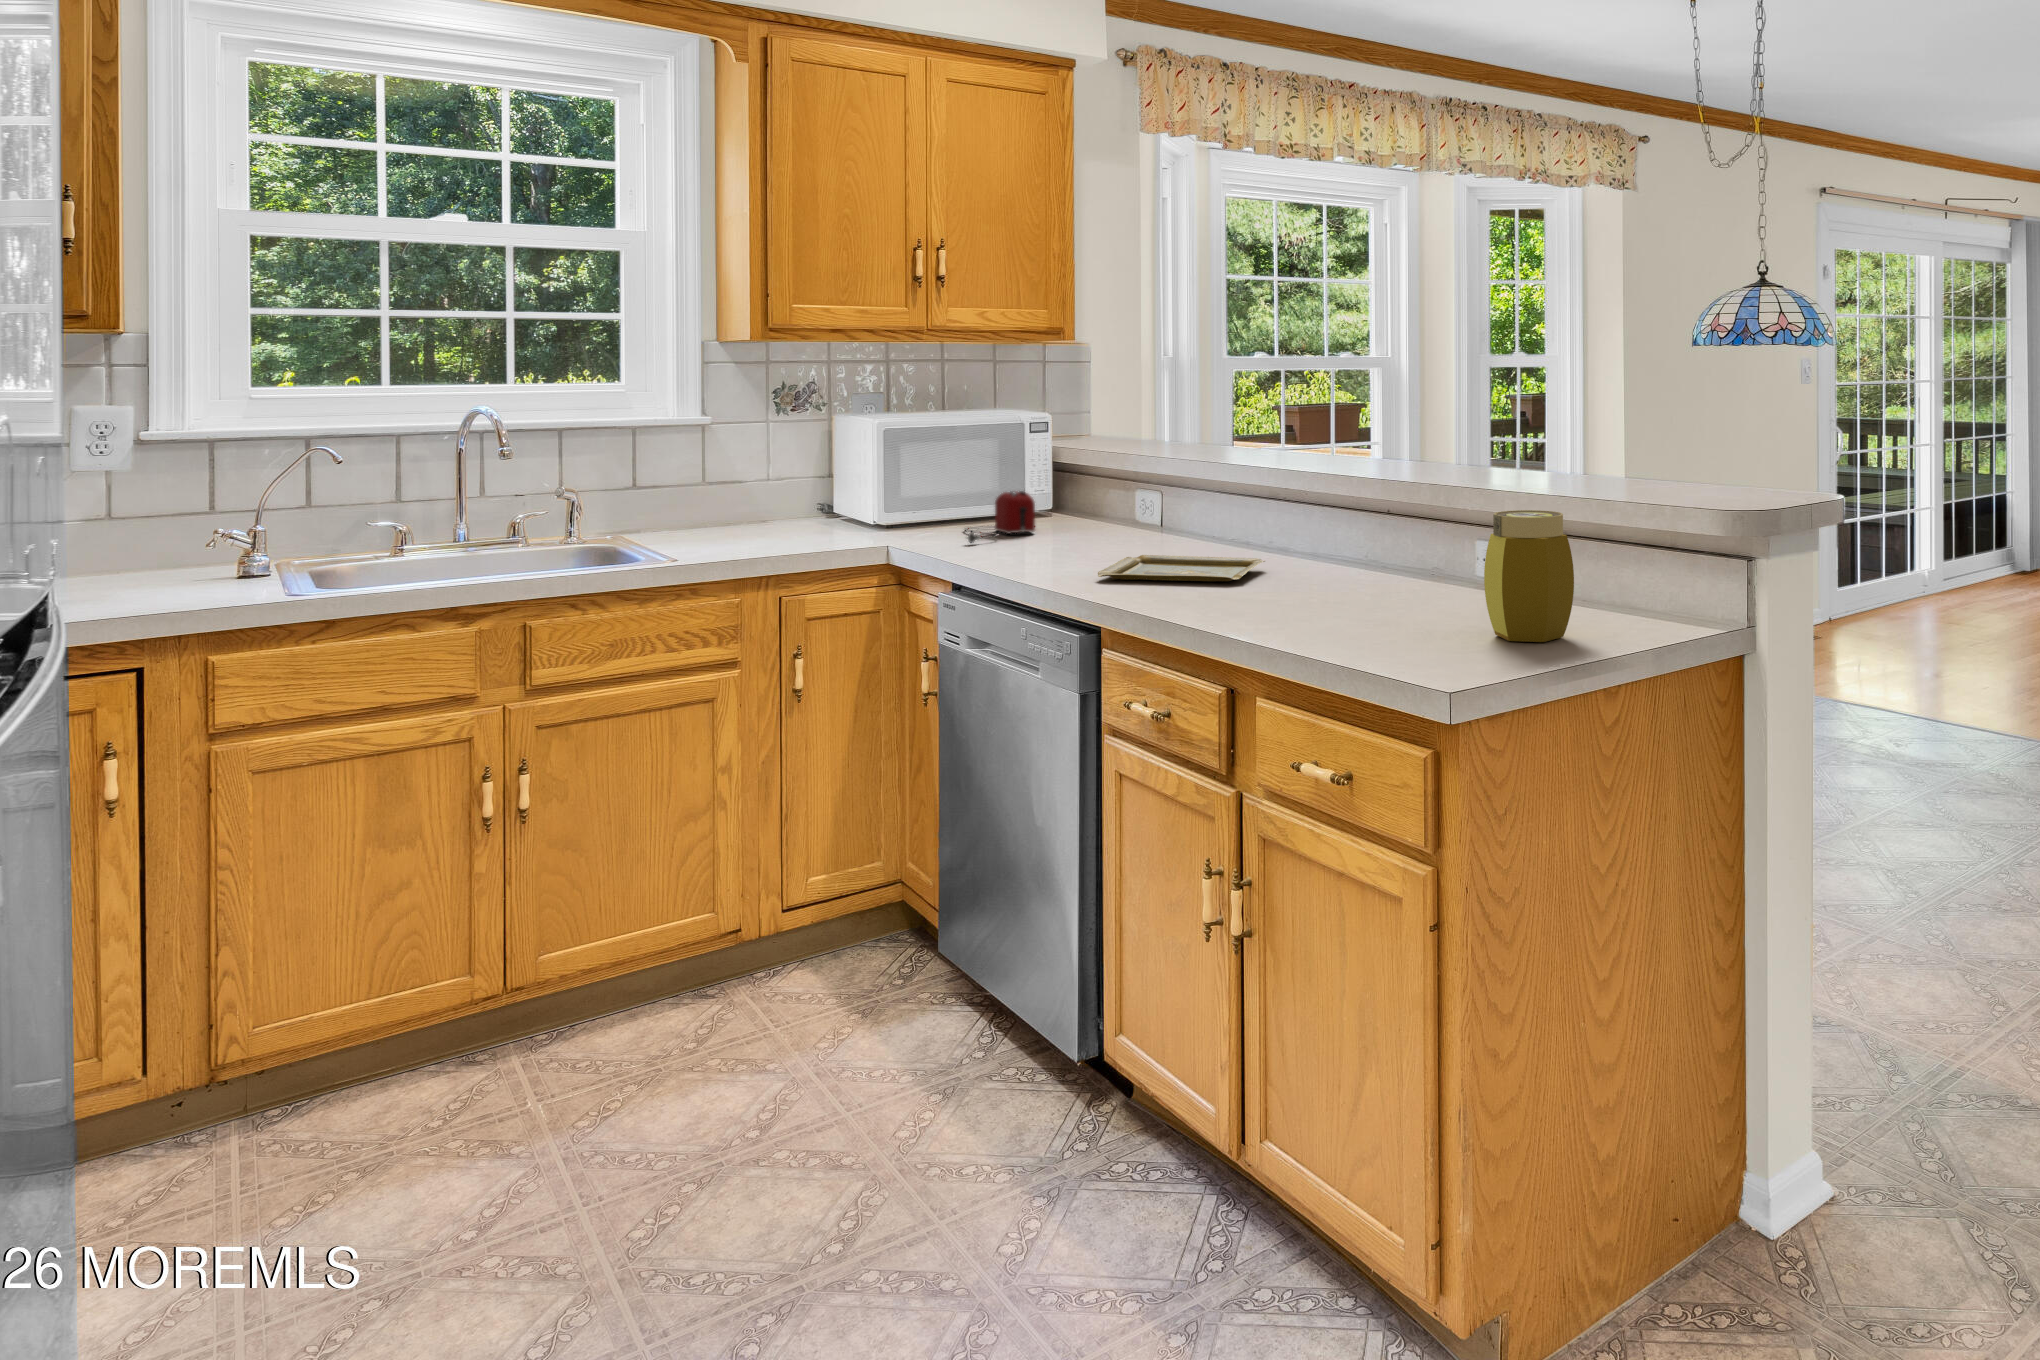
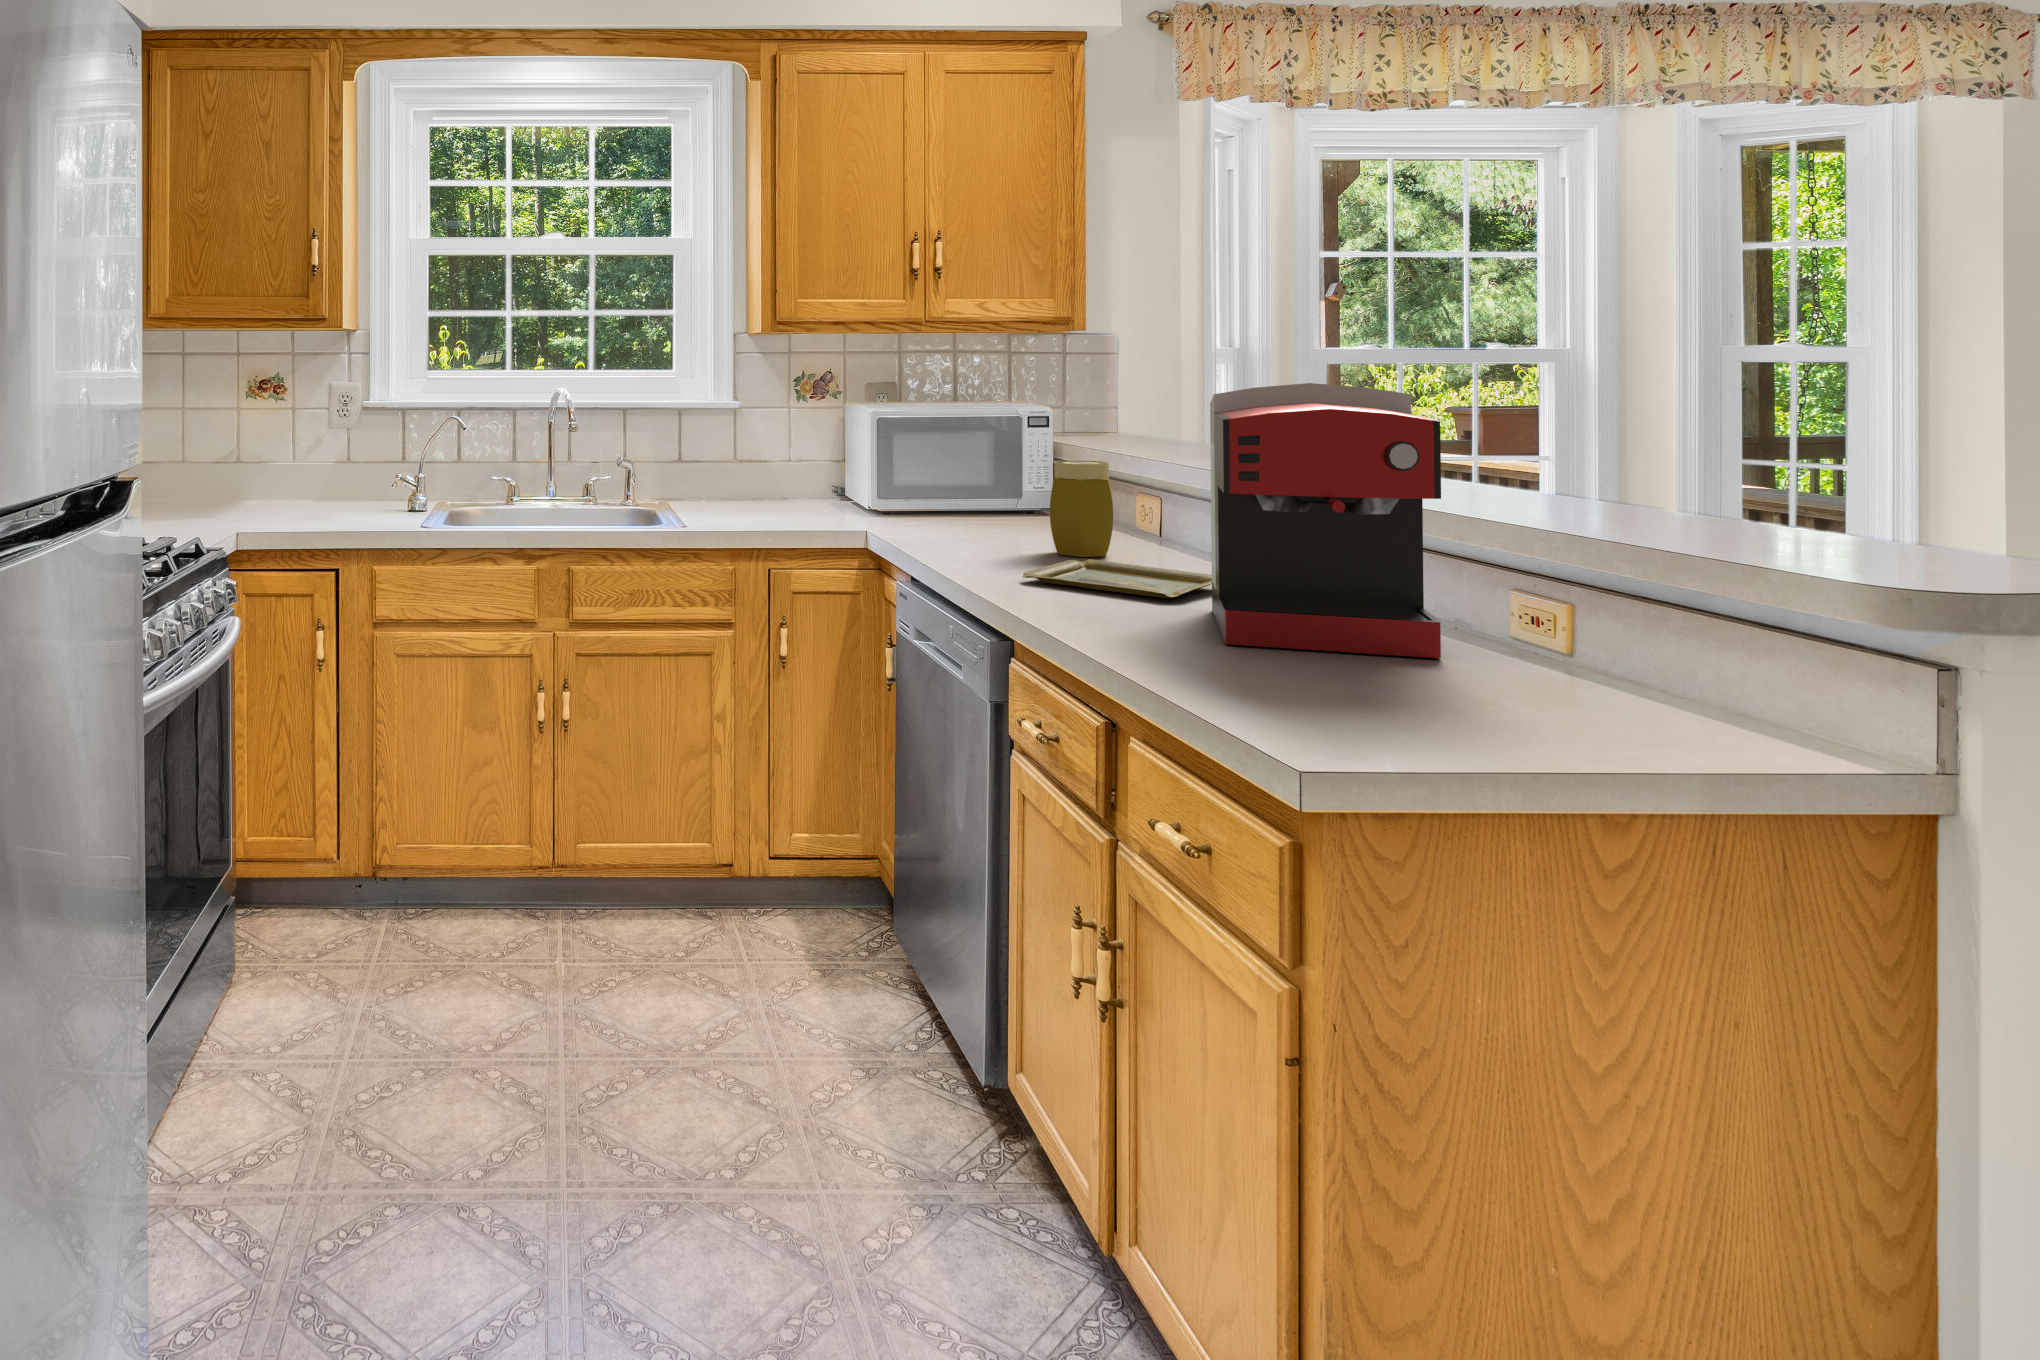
coffee maker: none [1269,392,1452,611] -> present [1210,383,1441,658]
toaster: present [965,491,1035,543] -> none [935,483,1018,532]
jar: present [1484,510,1574,642] -> present [1050,460,1113,557]

